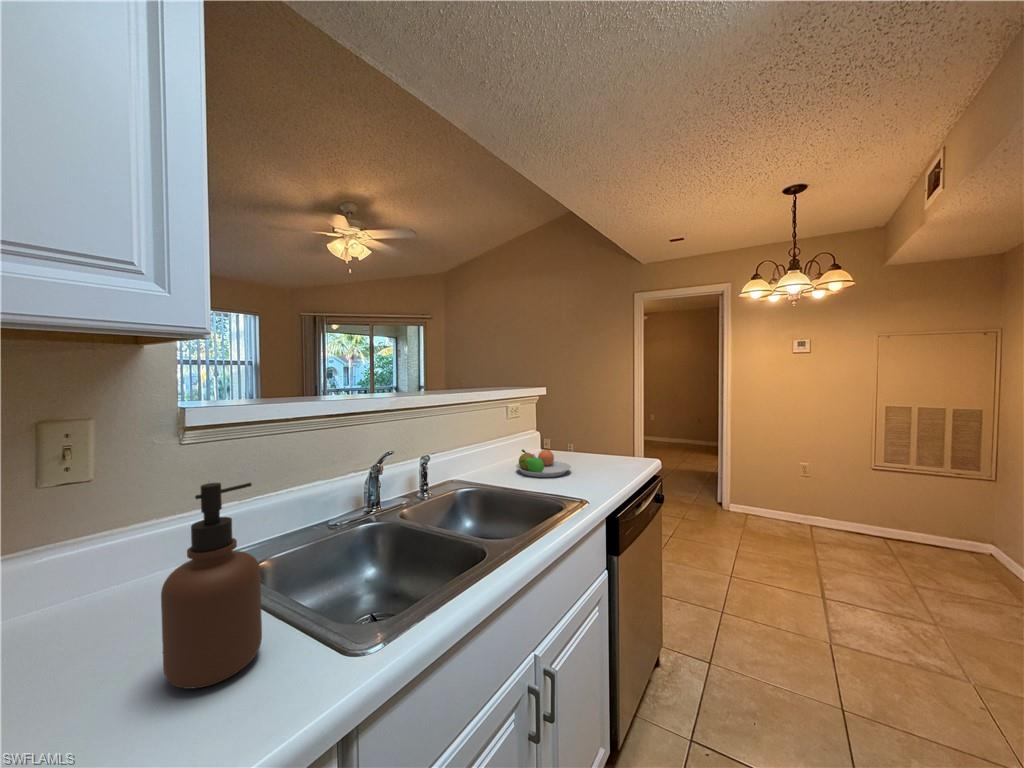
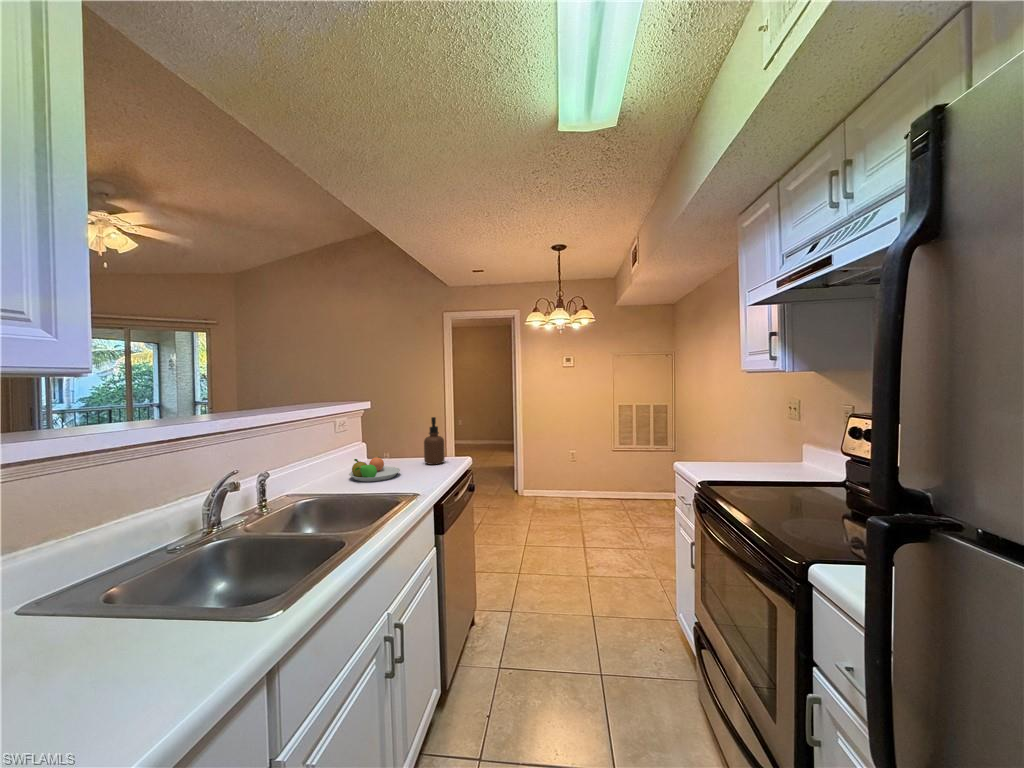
soap dispenser: present [161,483,262,689] -> present [424,417,445,465]

